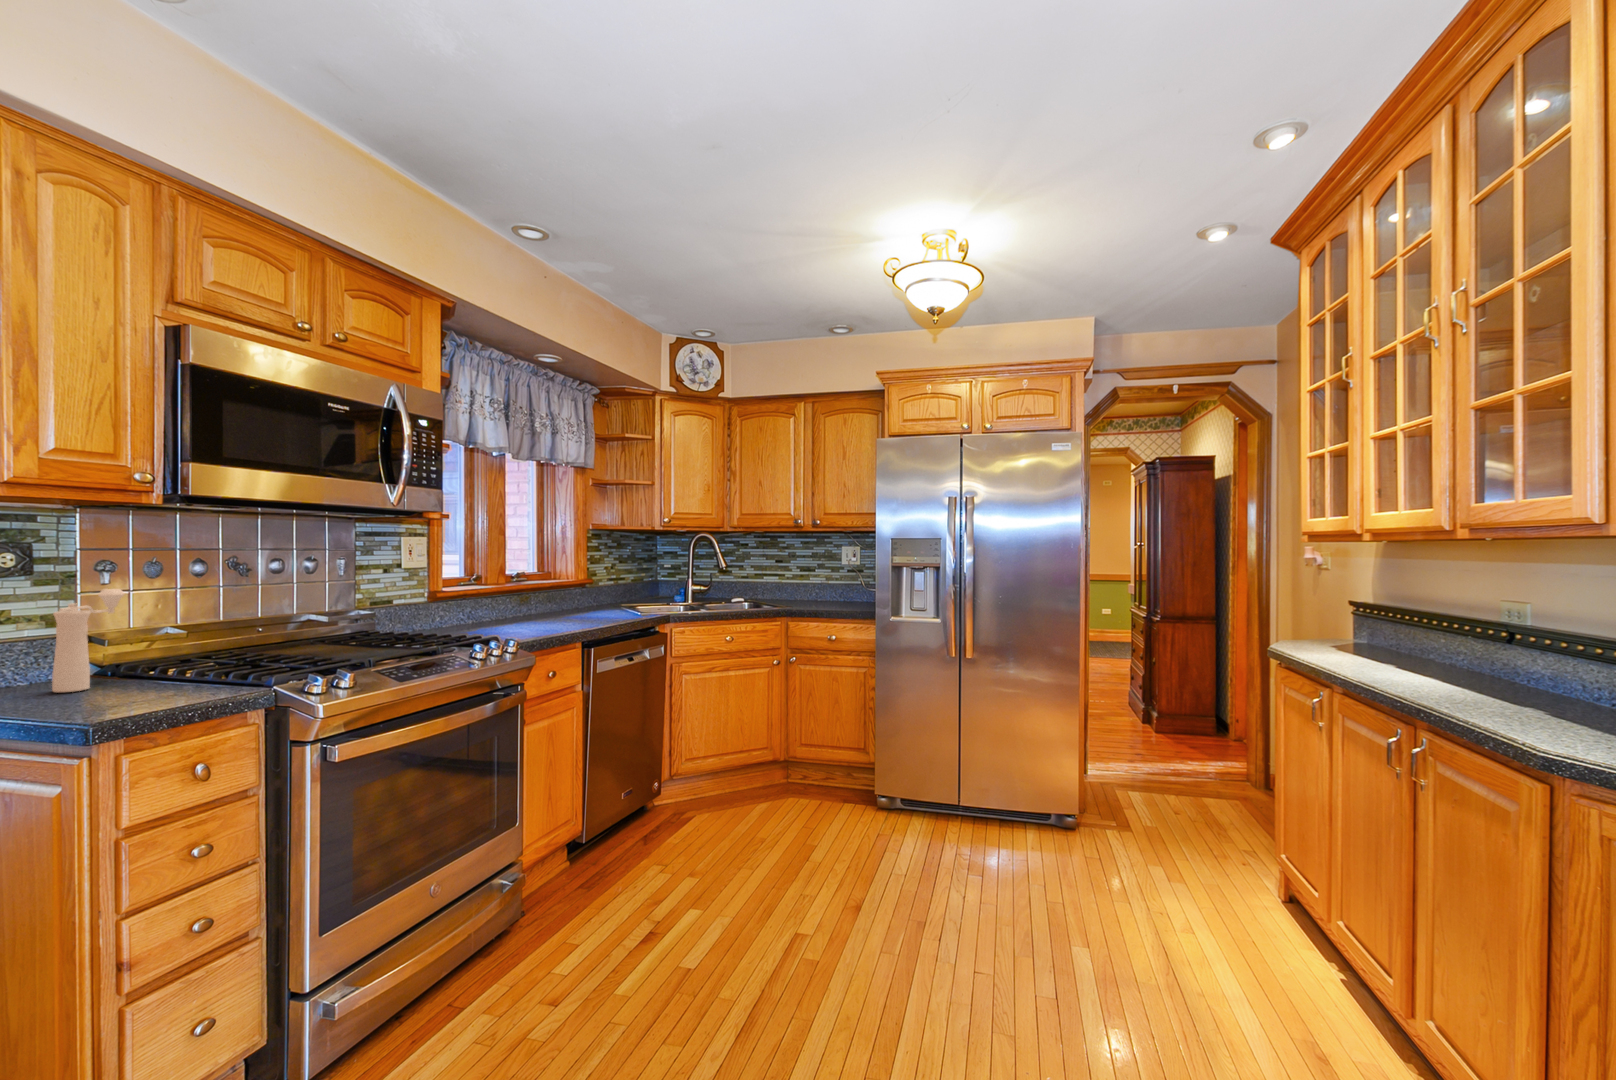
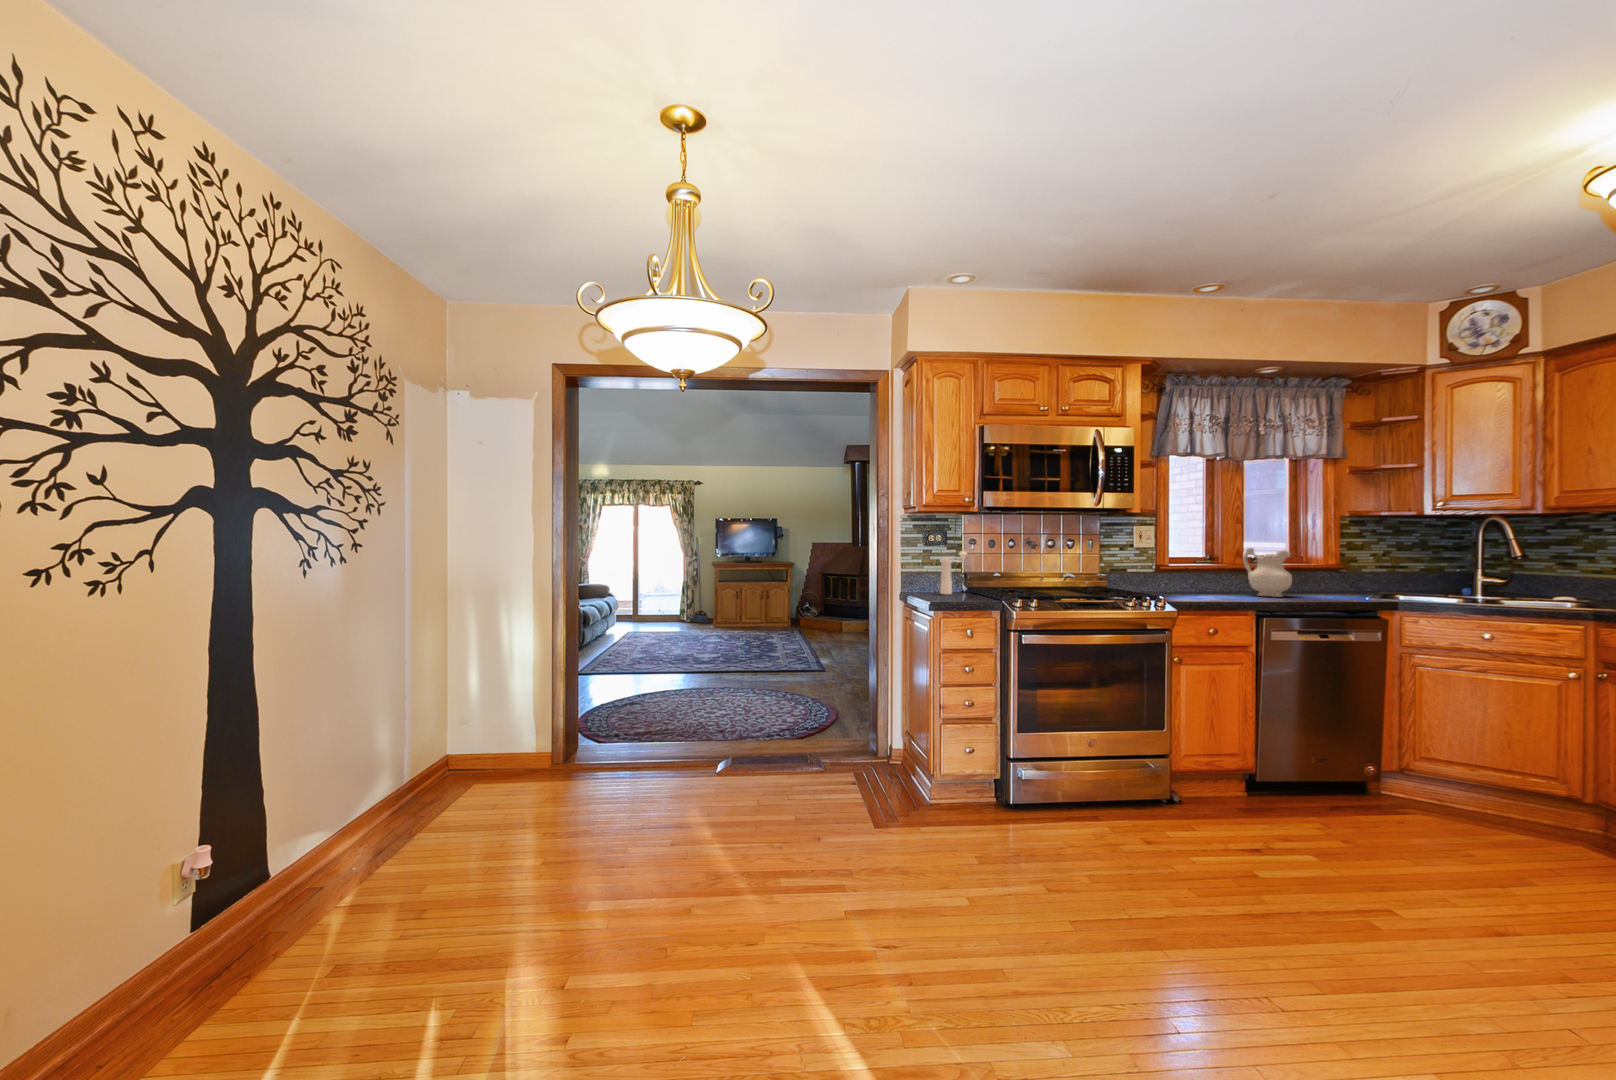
ceramic pitcher: none [536,565,588,622] -> present [1243,548,1292,597]

